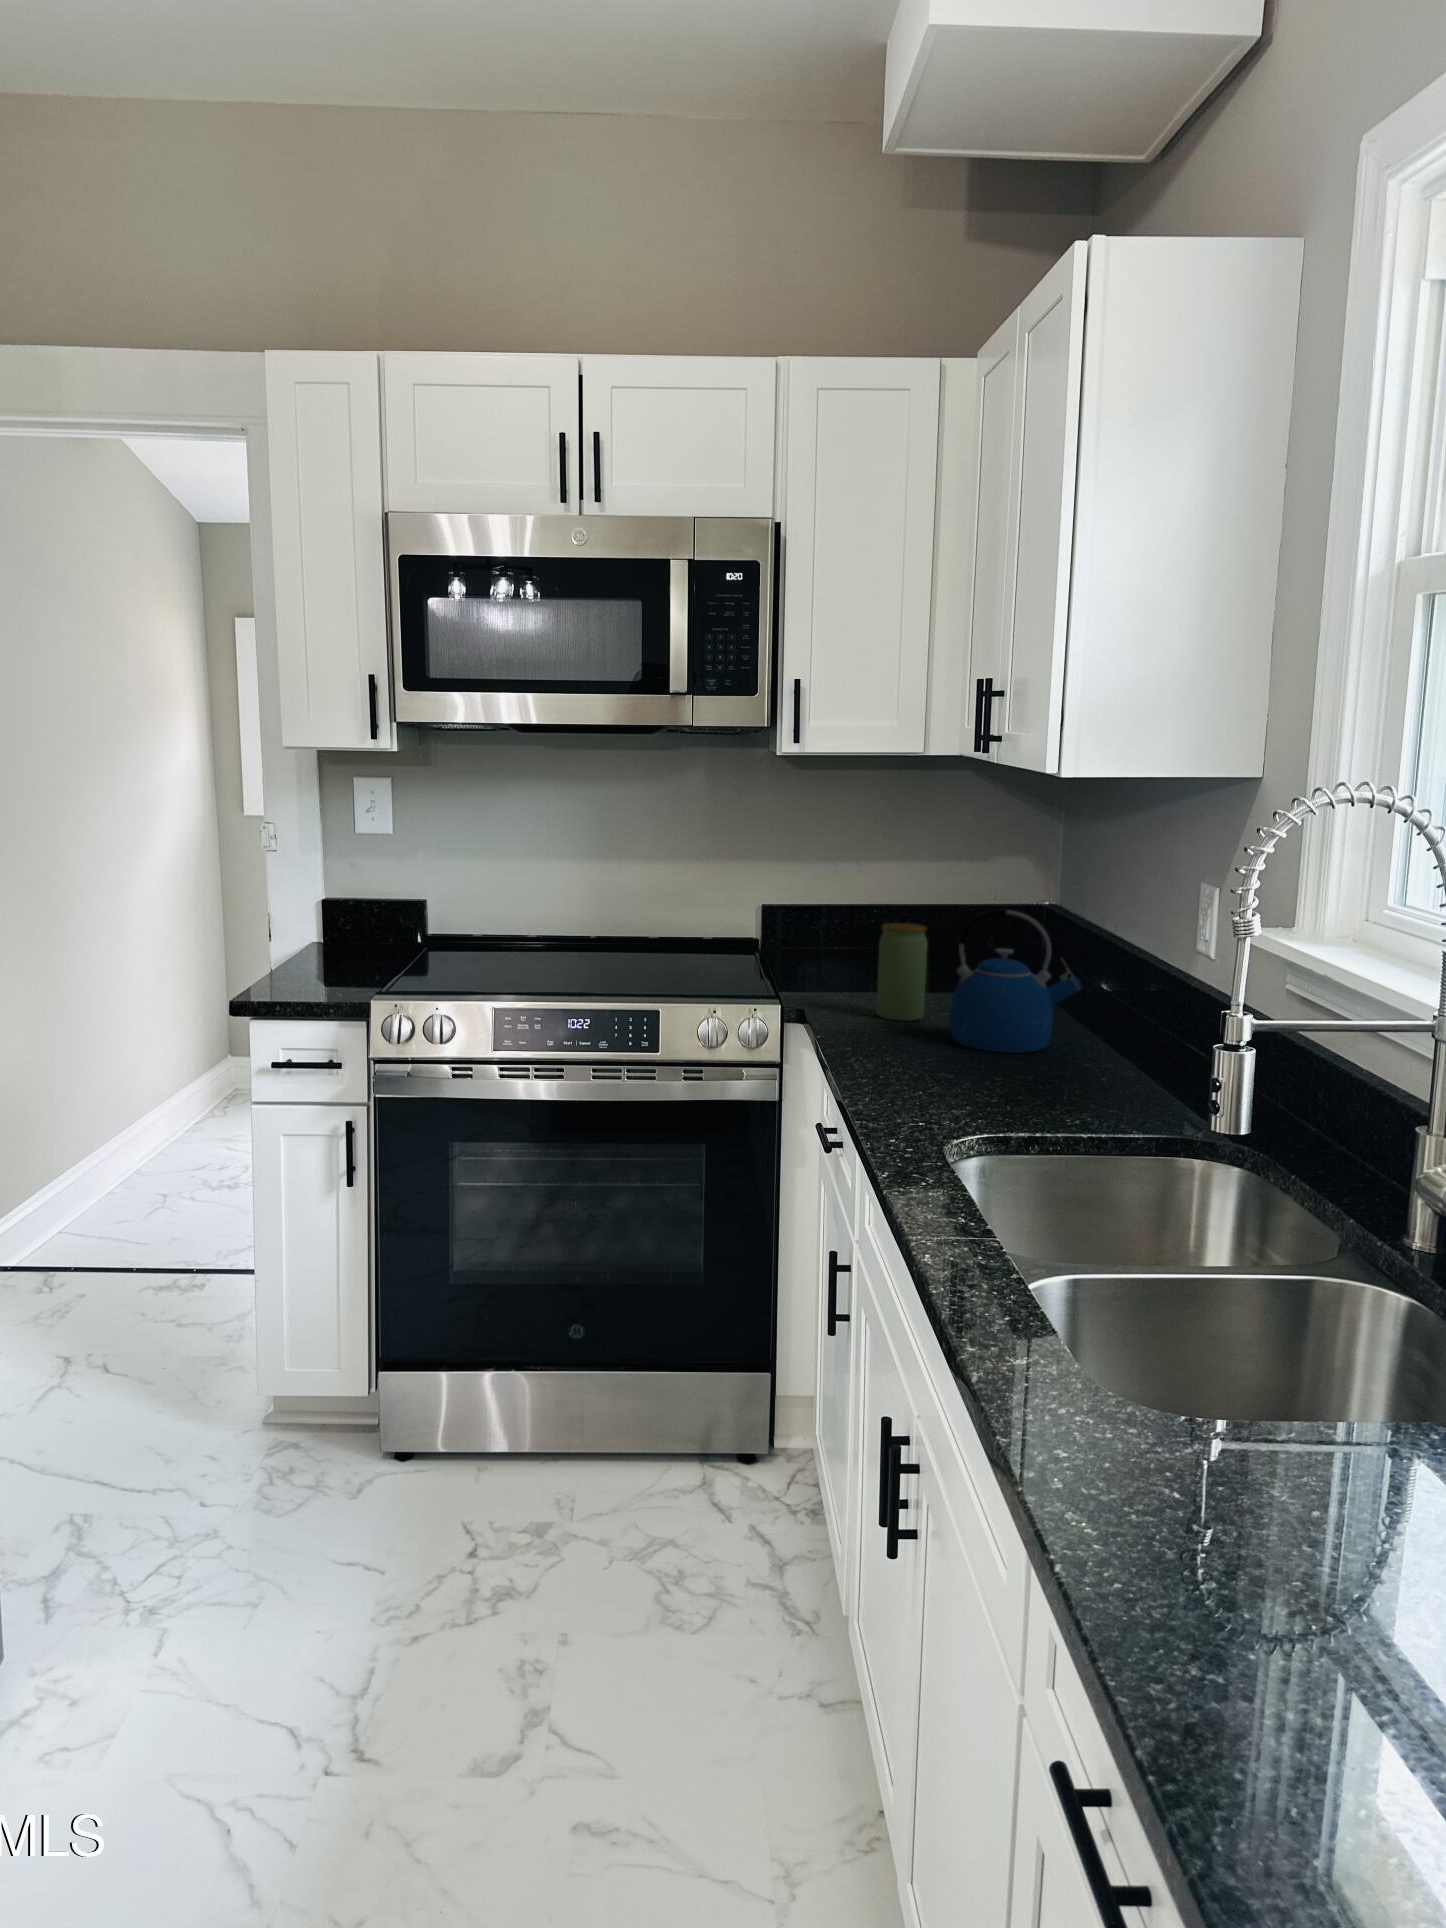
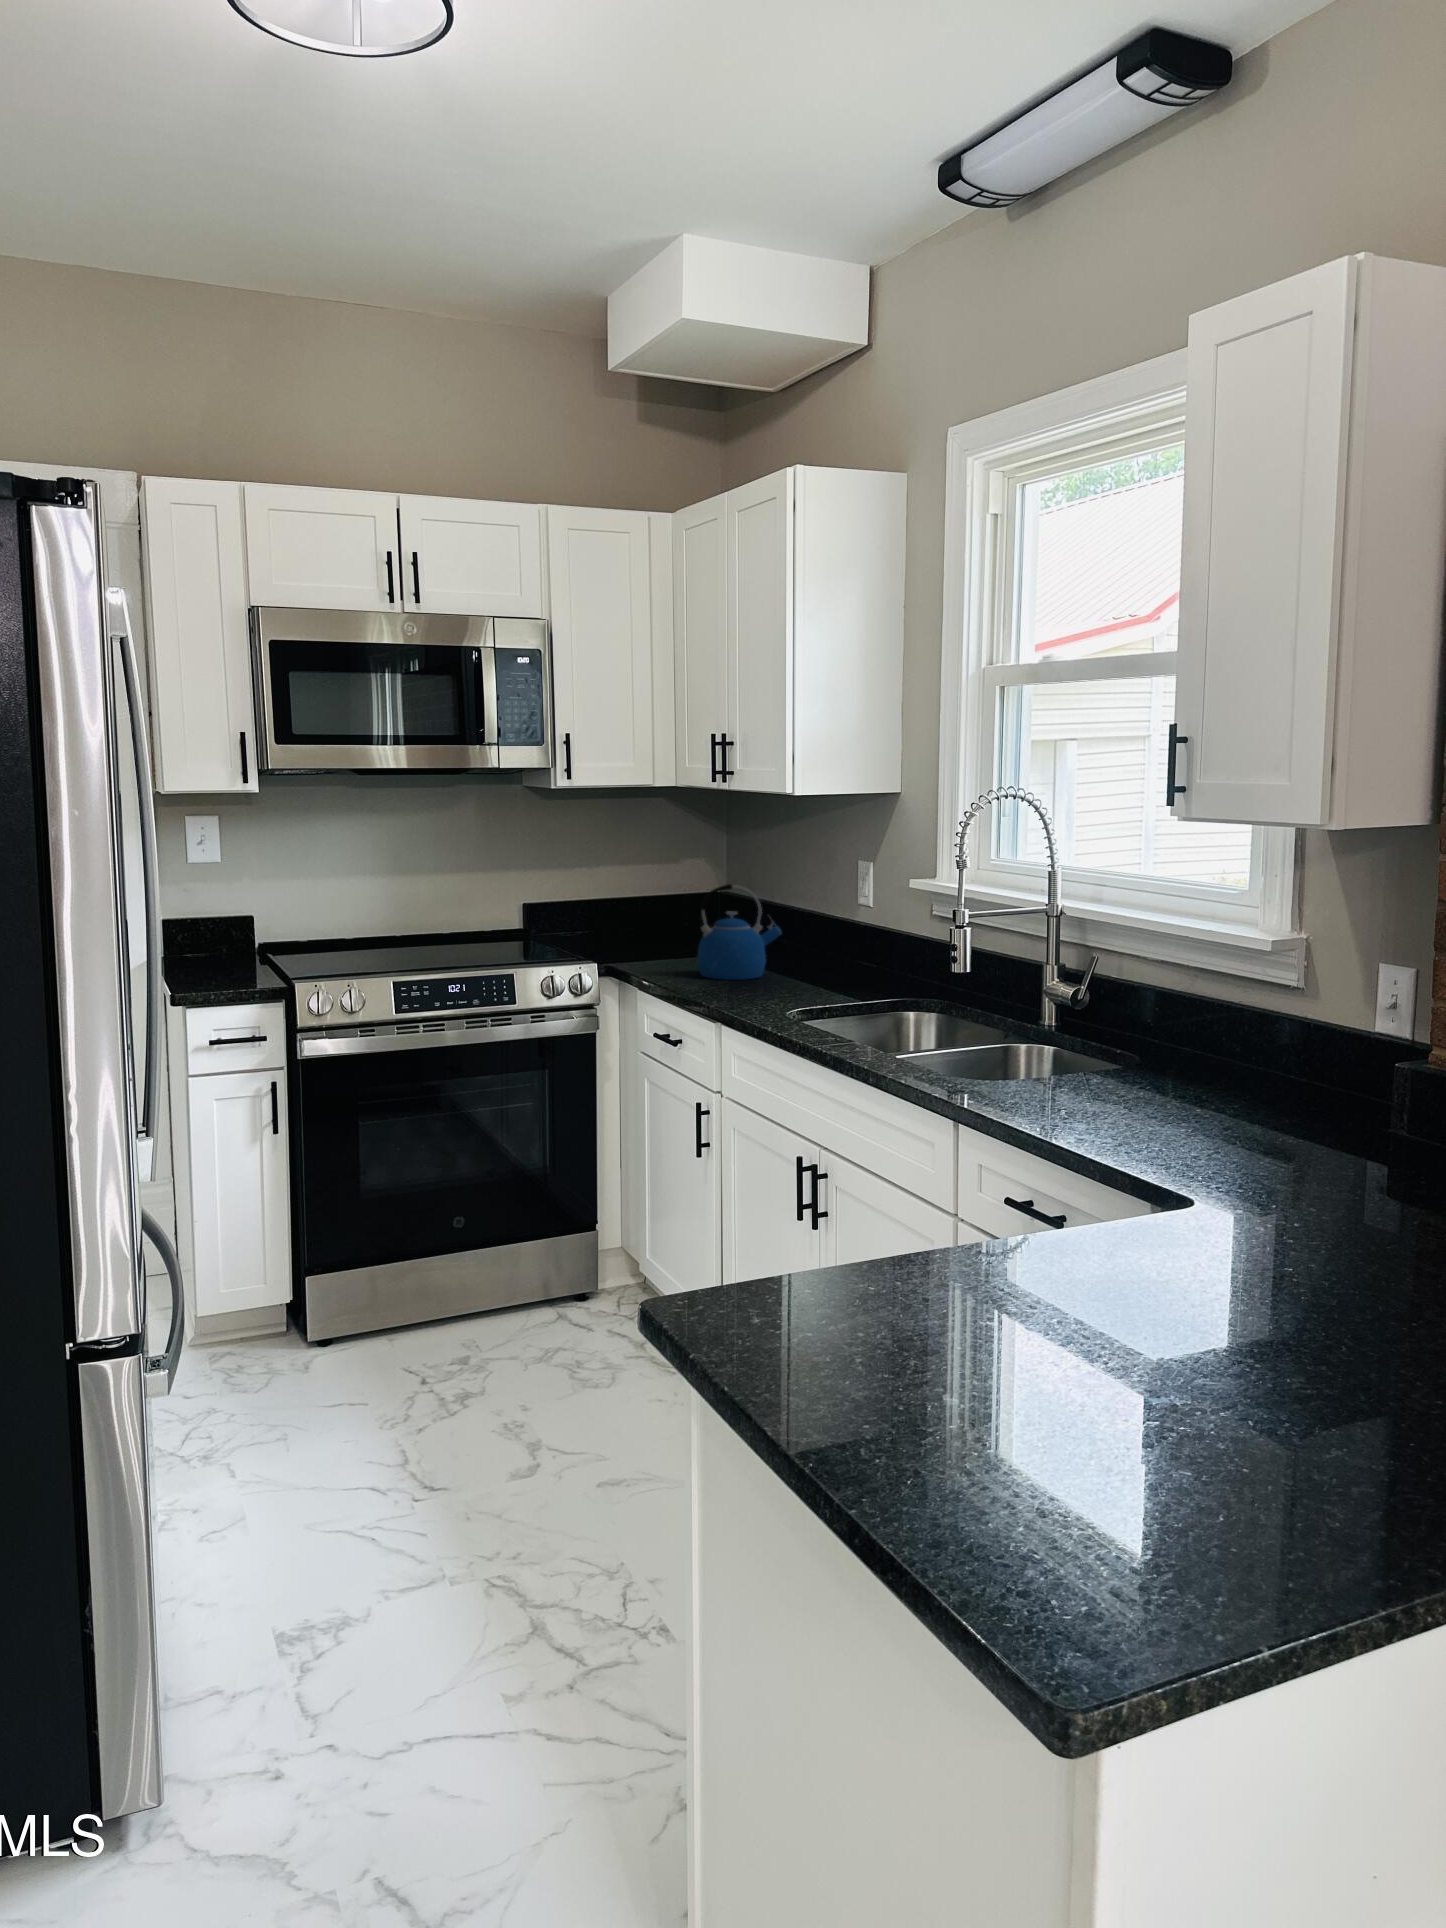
jar: present [876,923,927,1021] -> none [635,902,669,970]

